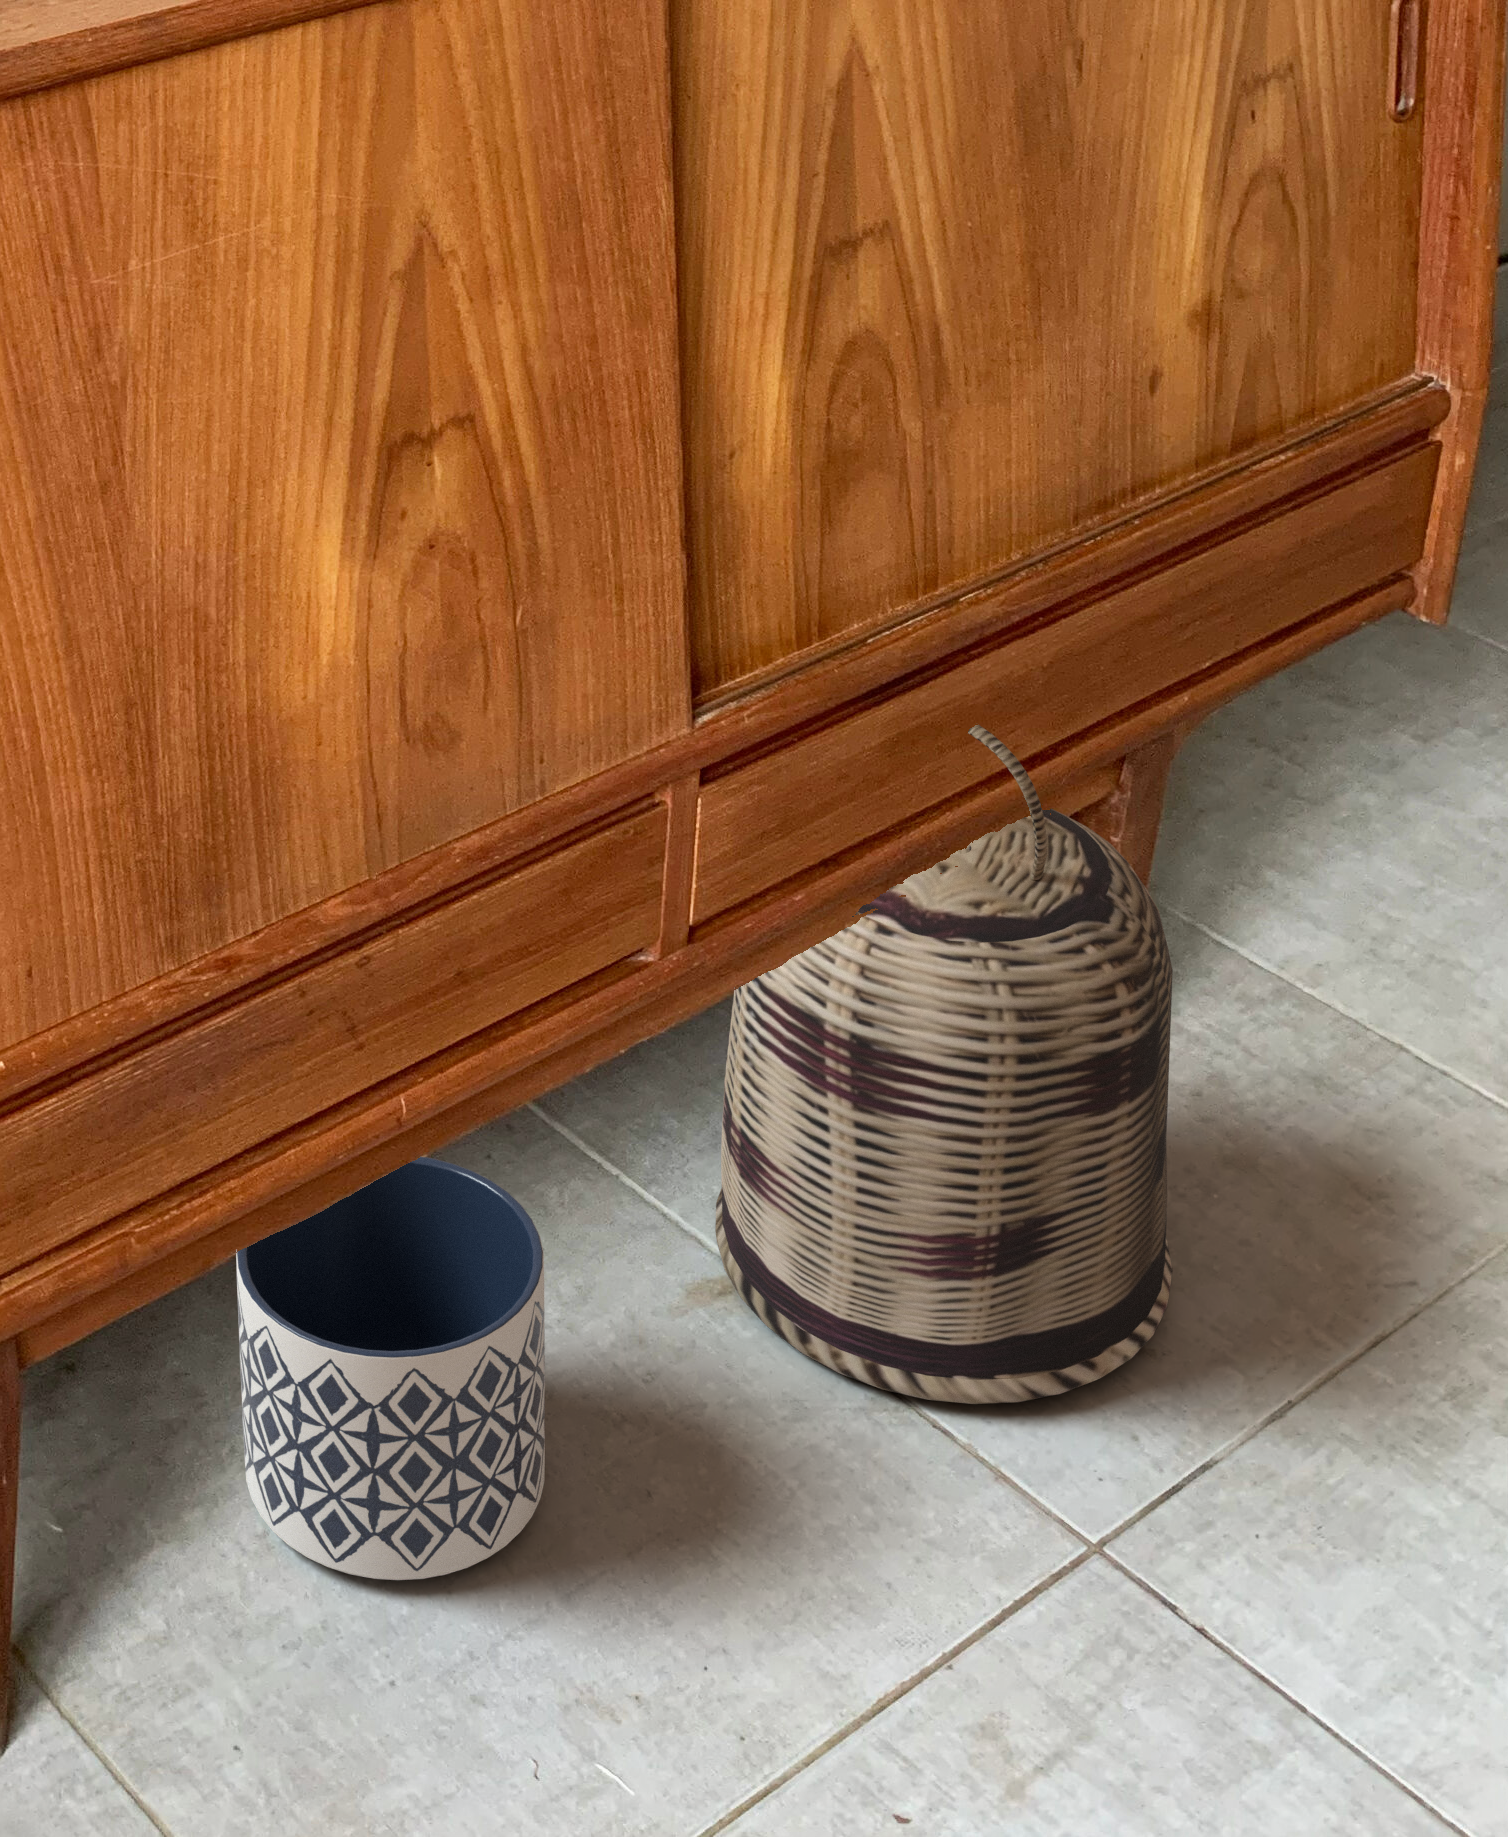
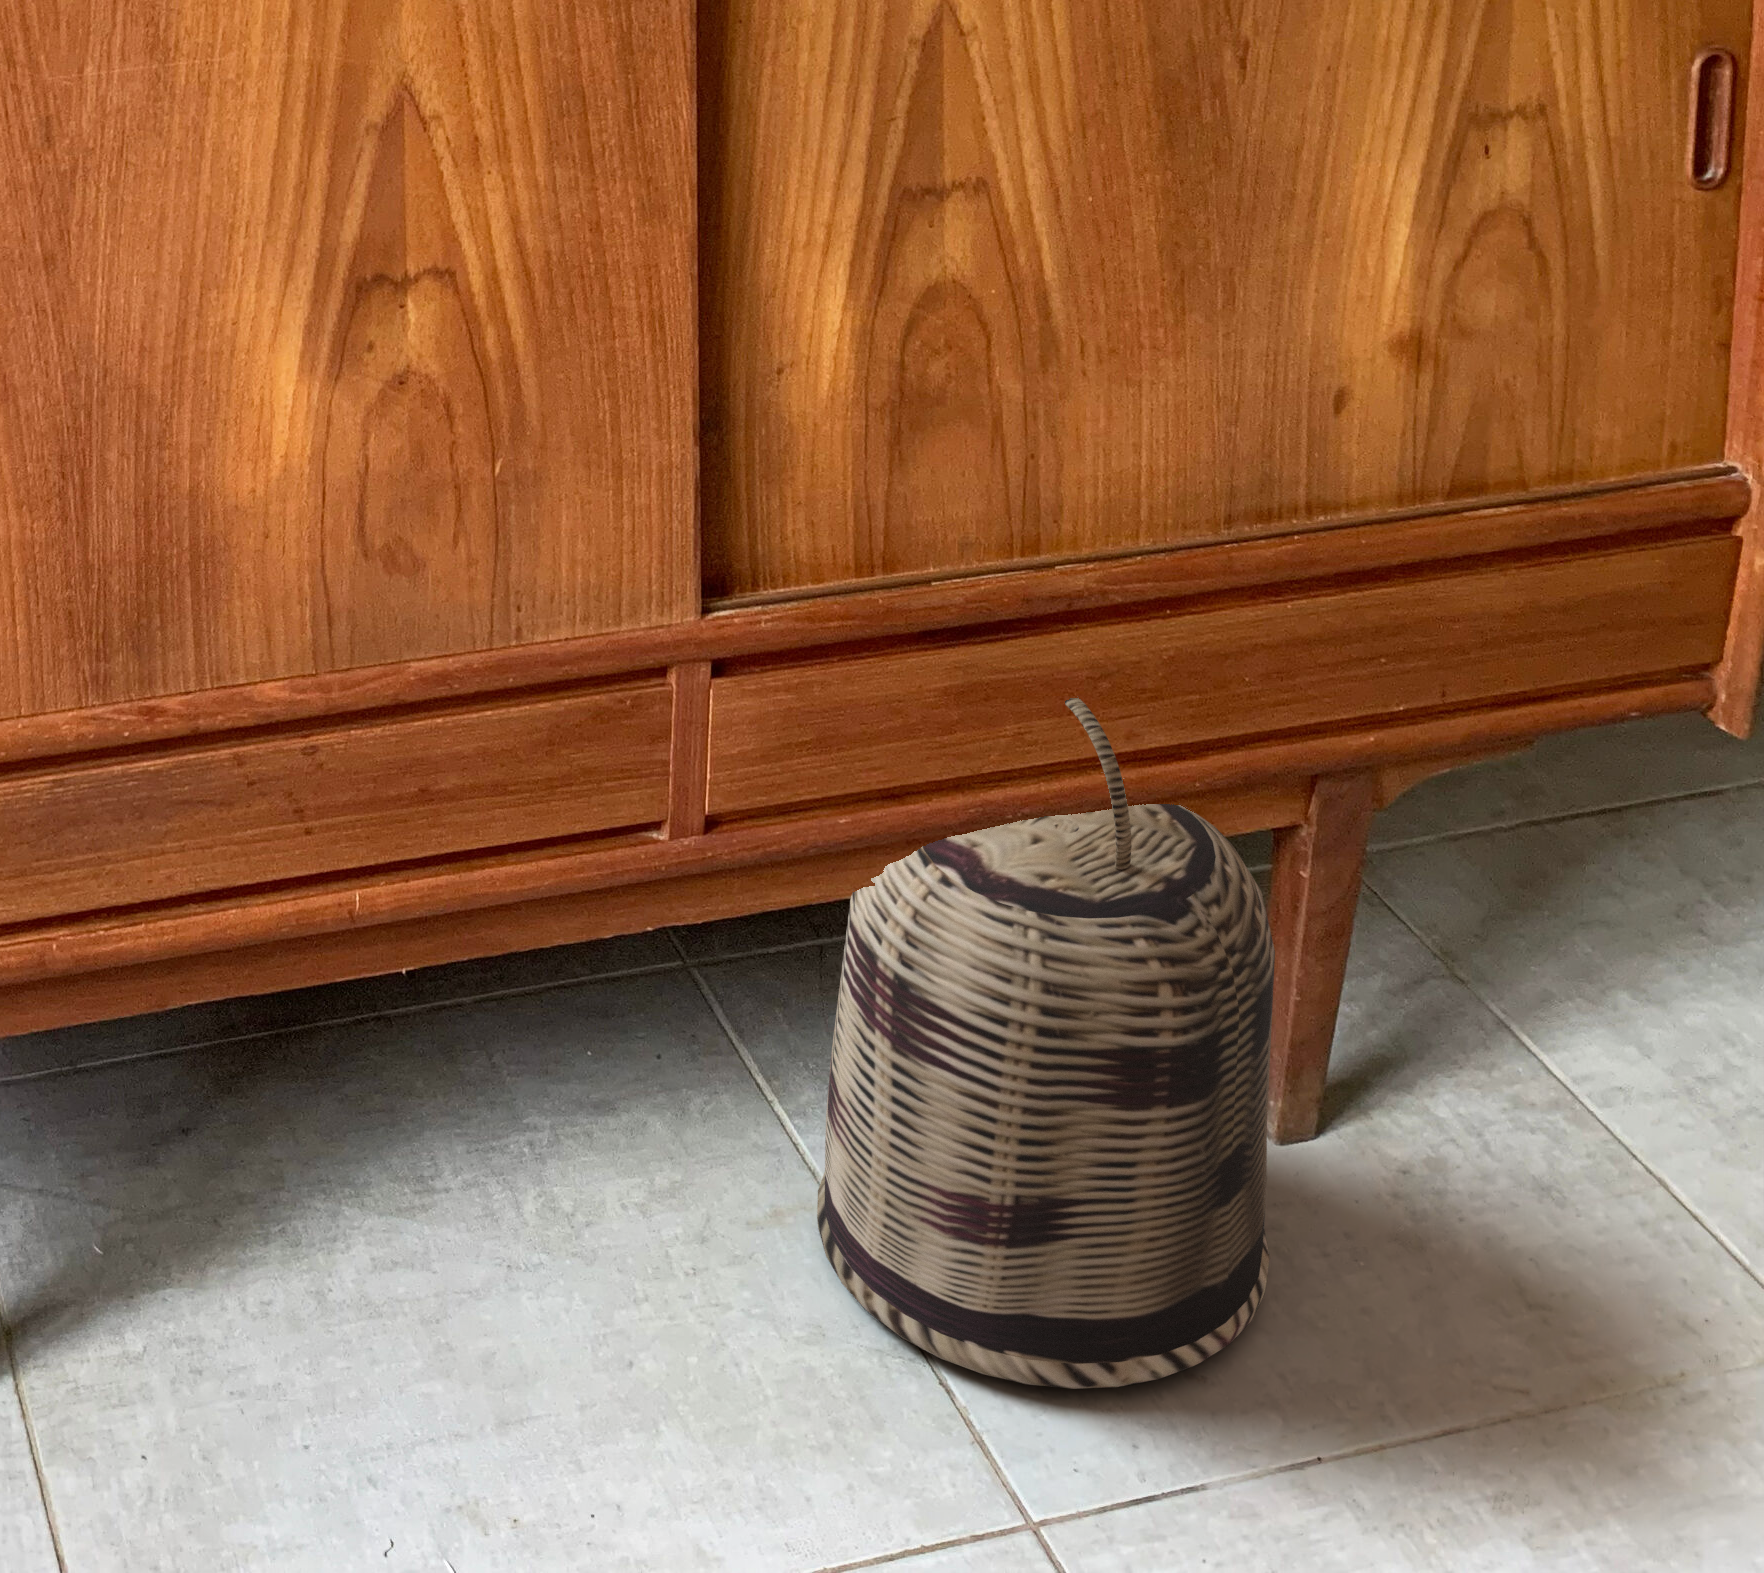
planter: present [236,1157,545,1580] -> none [267,986,553,1374]

